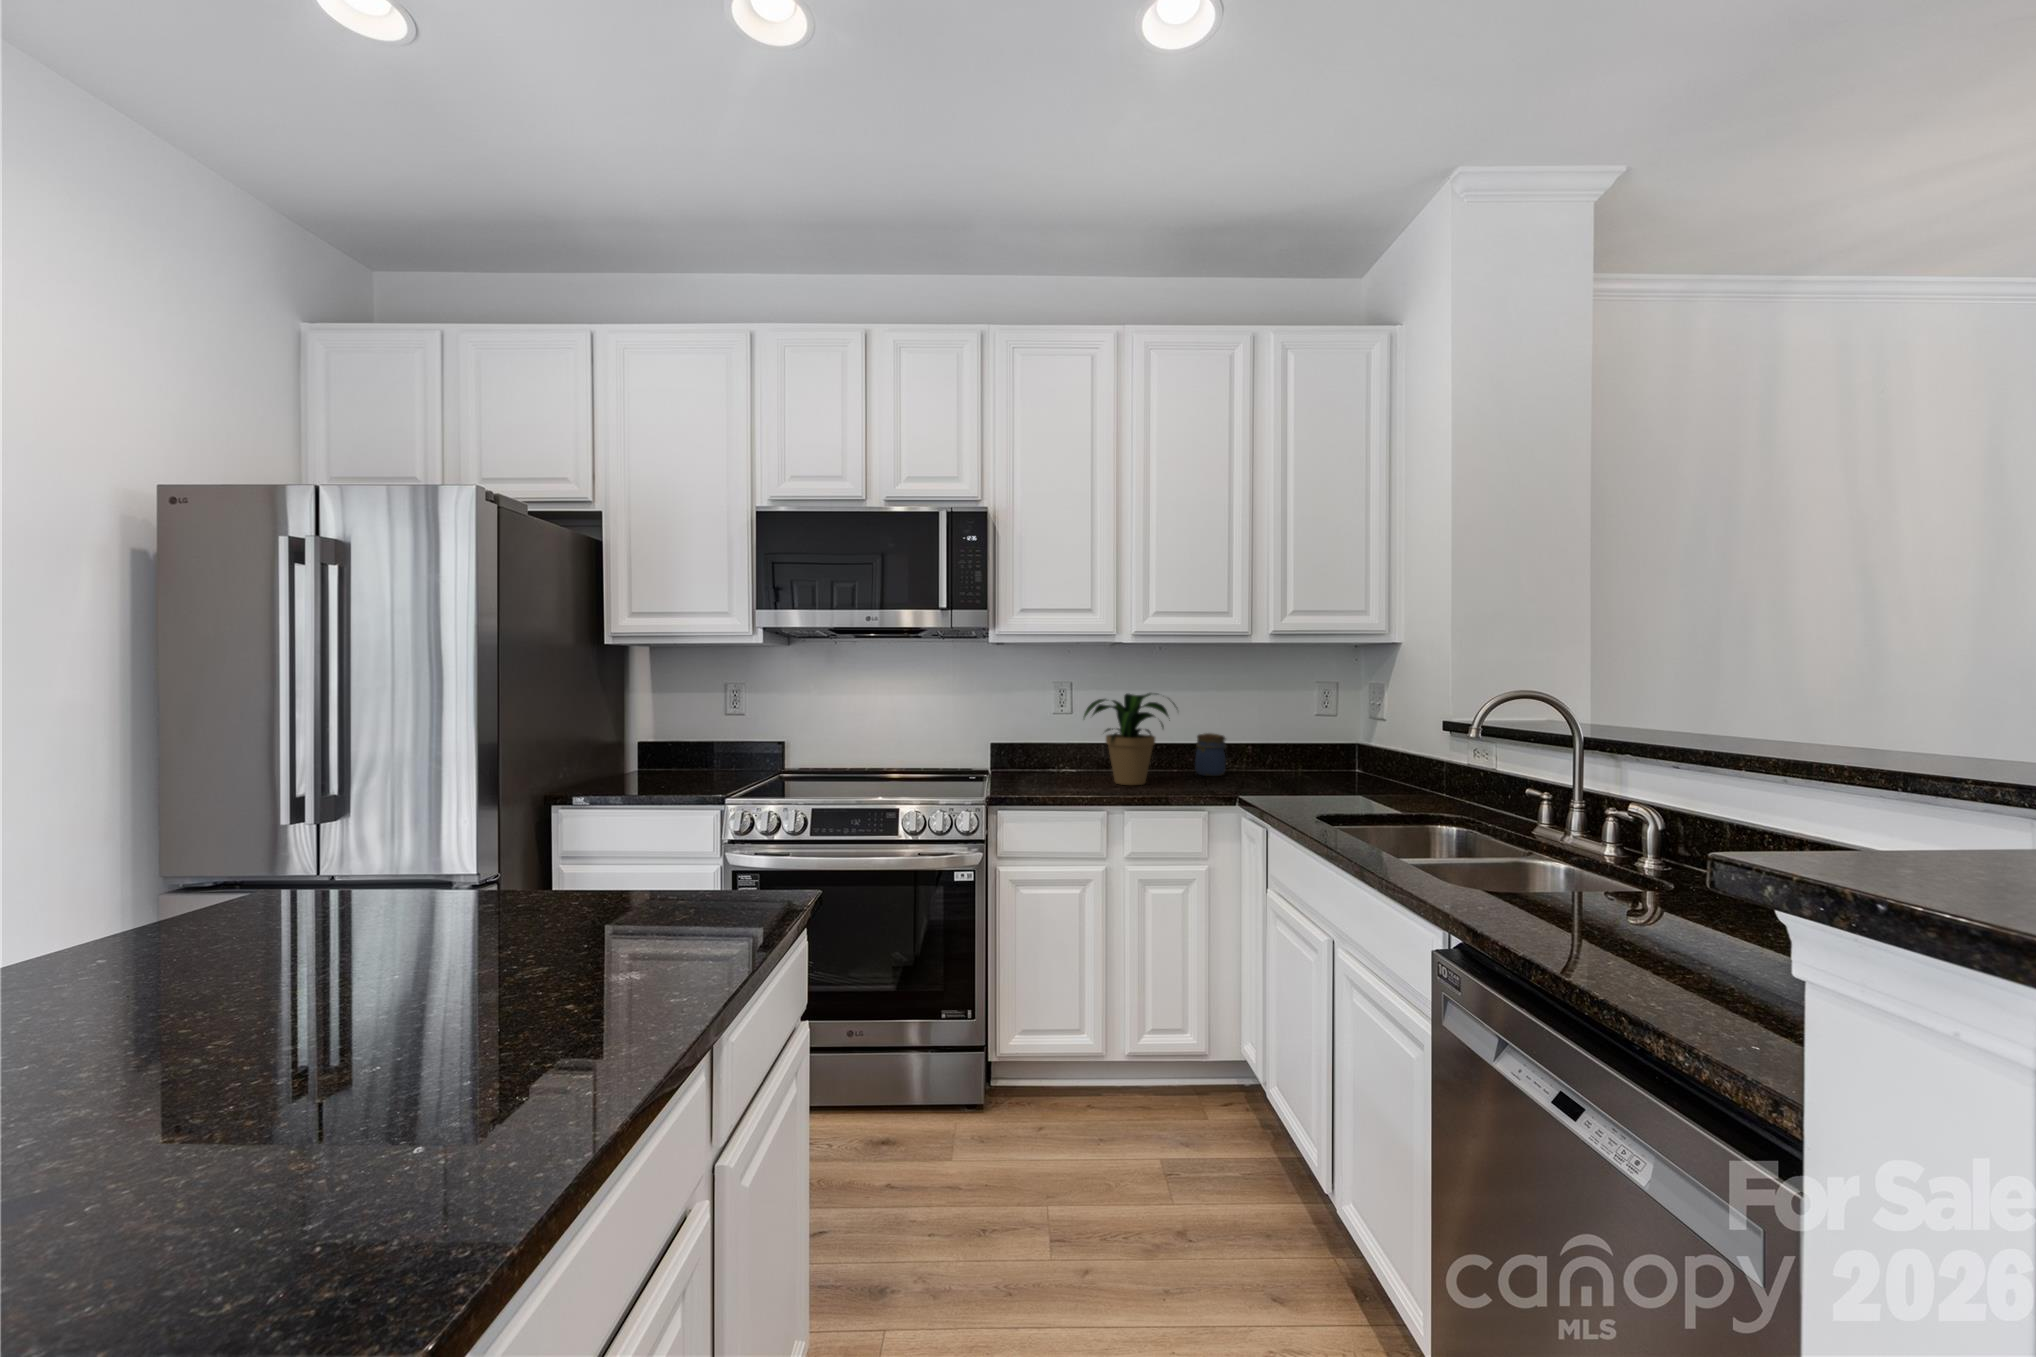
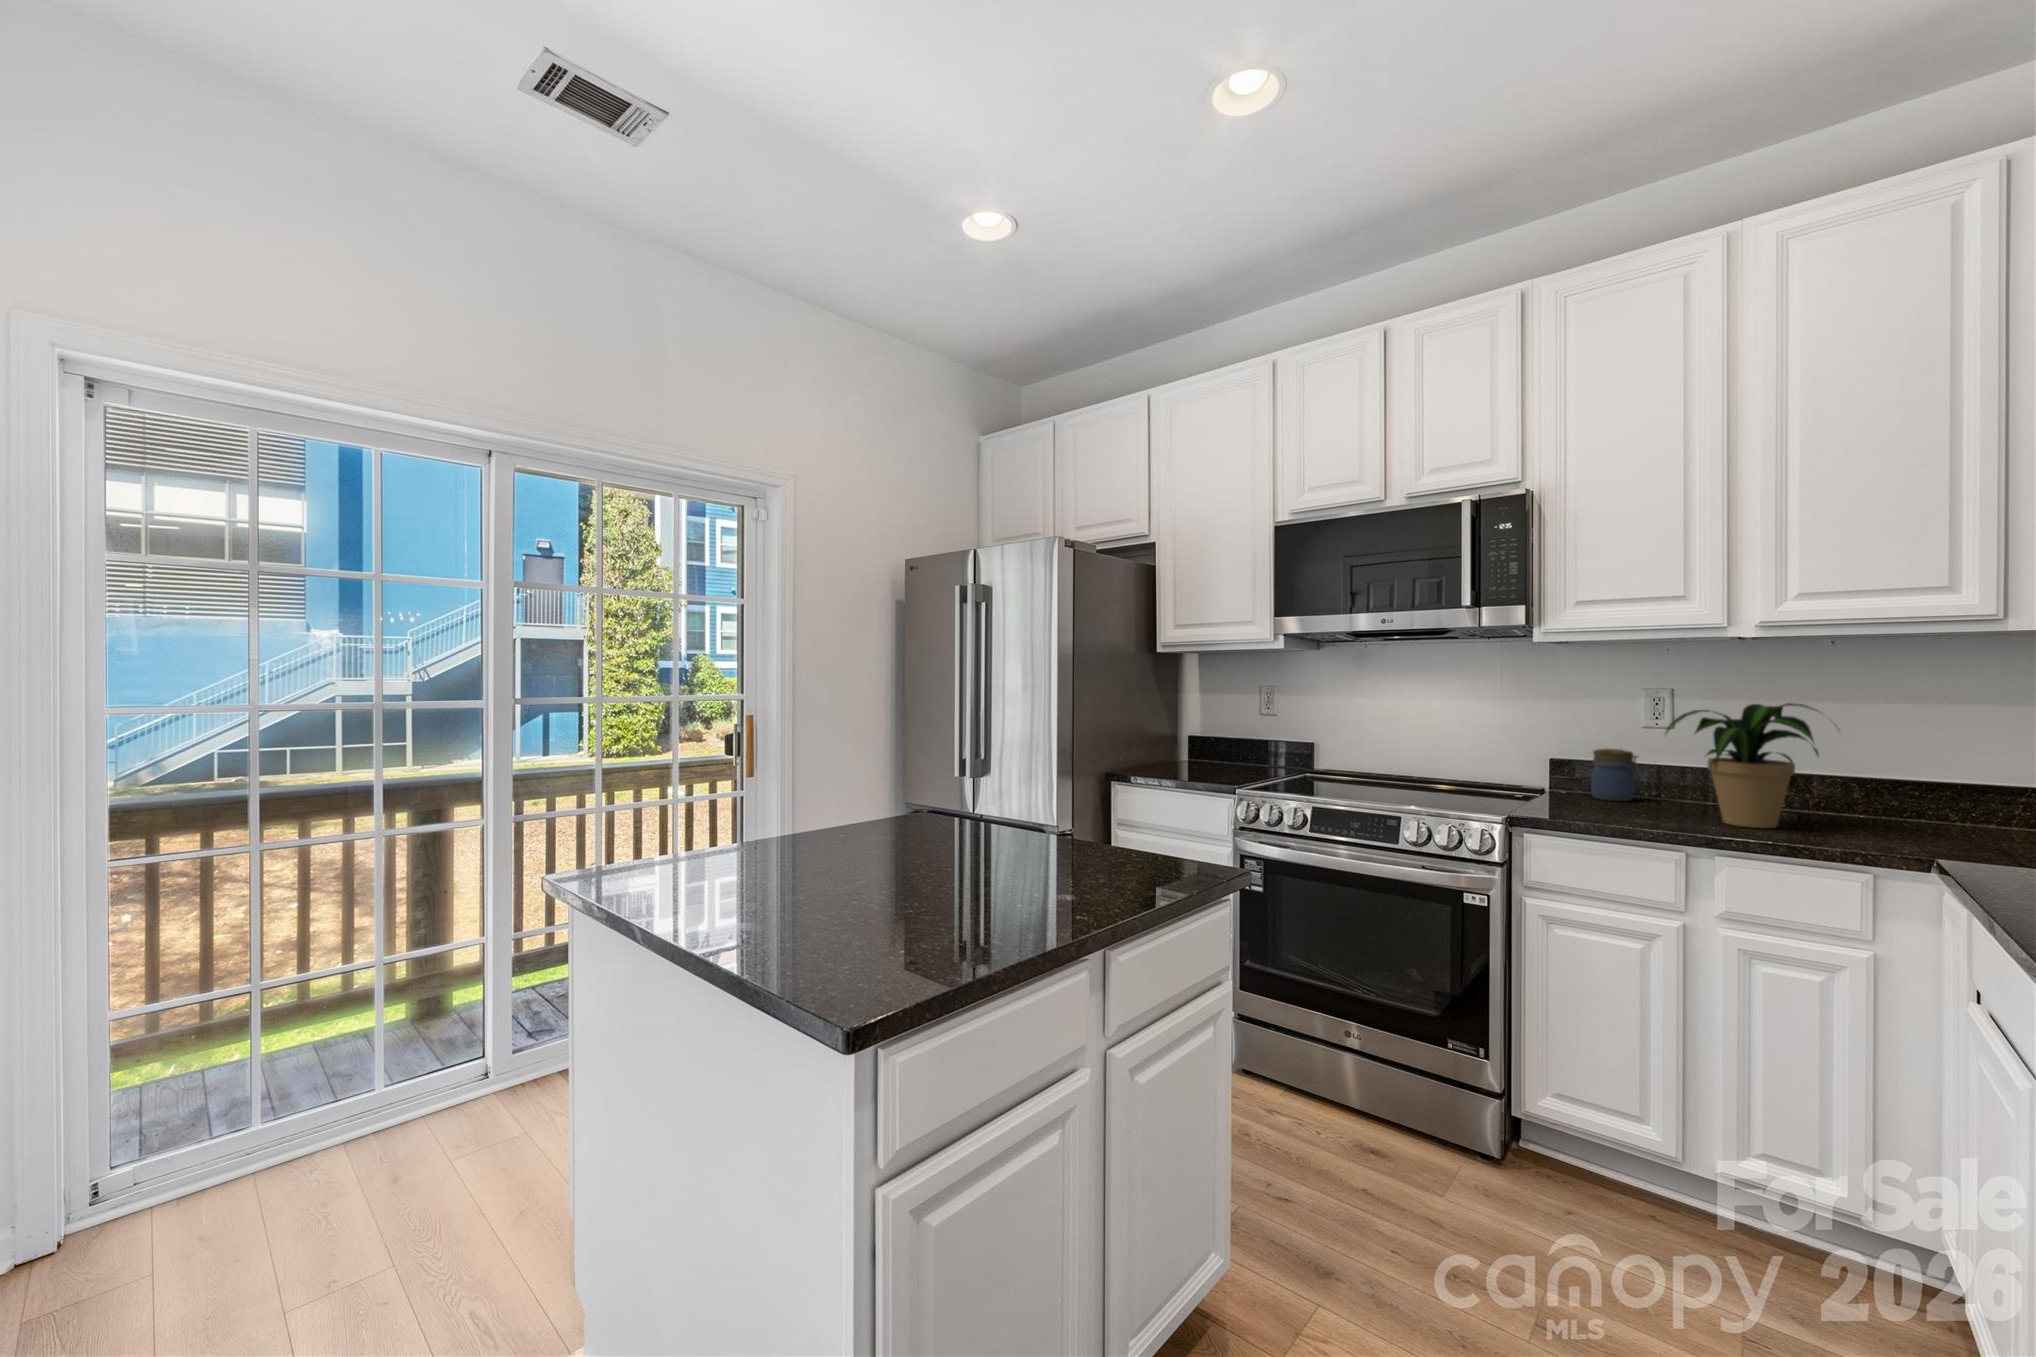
jar: present [1195,733,1226,776] -> present [1591,749,1638,801]

